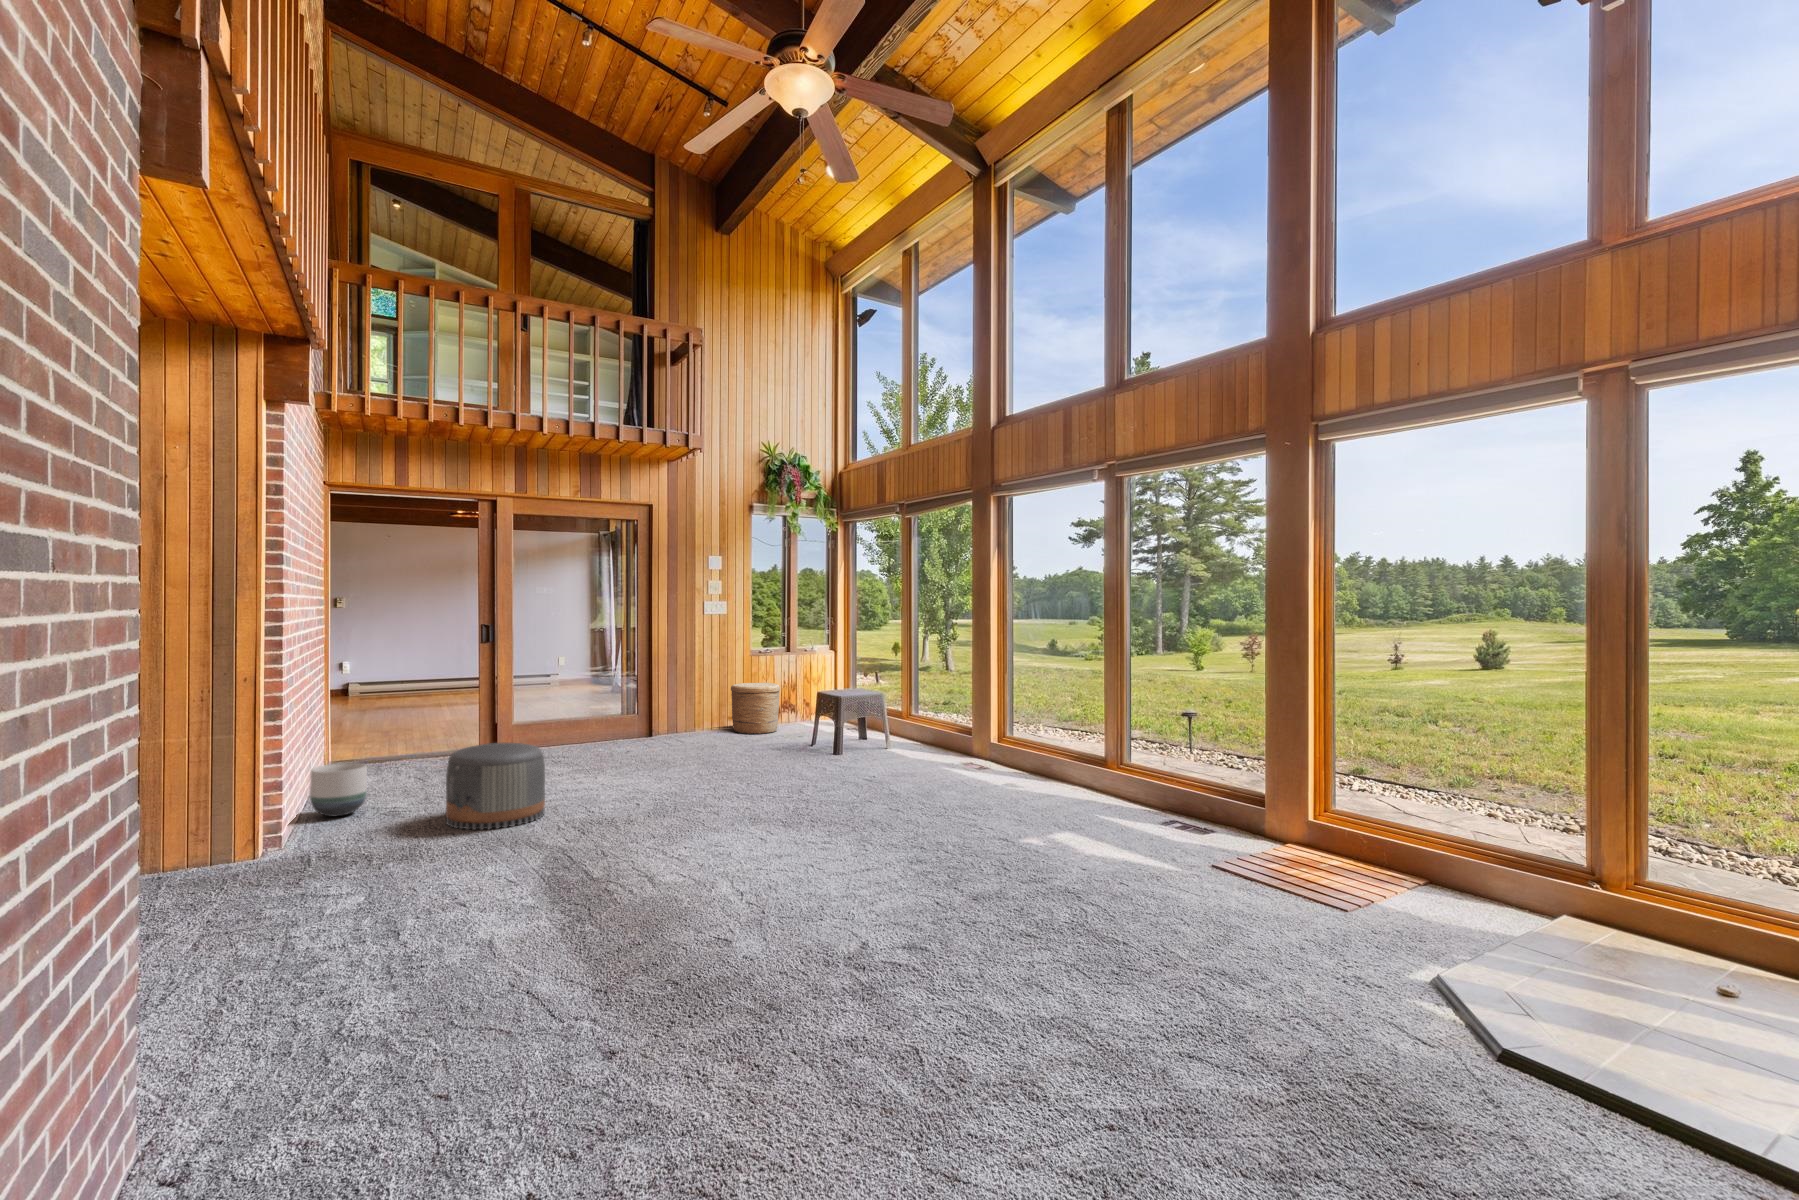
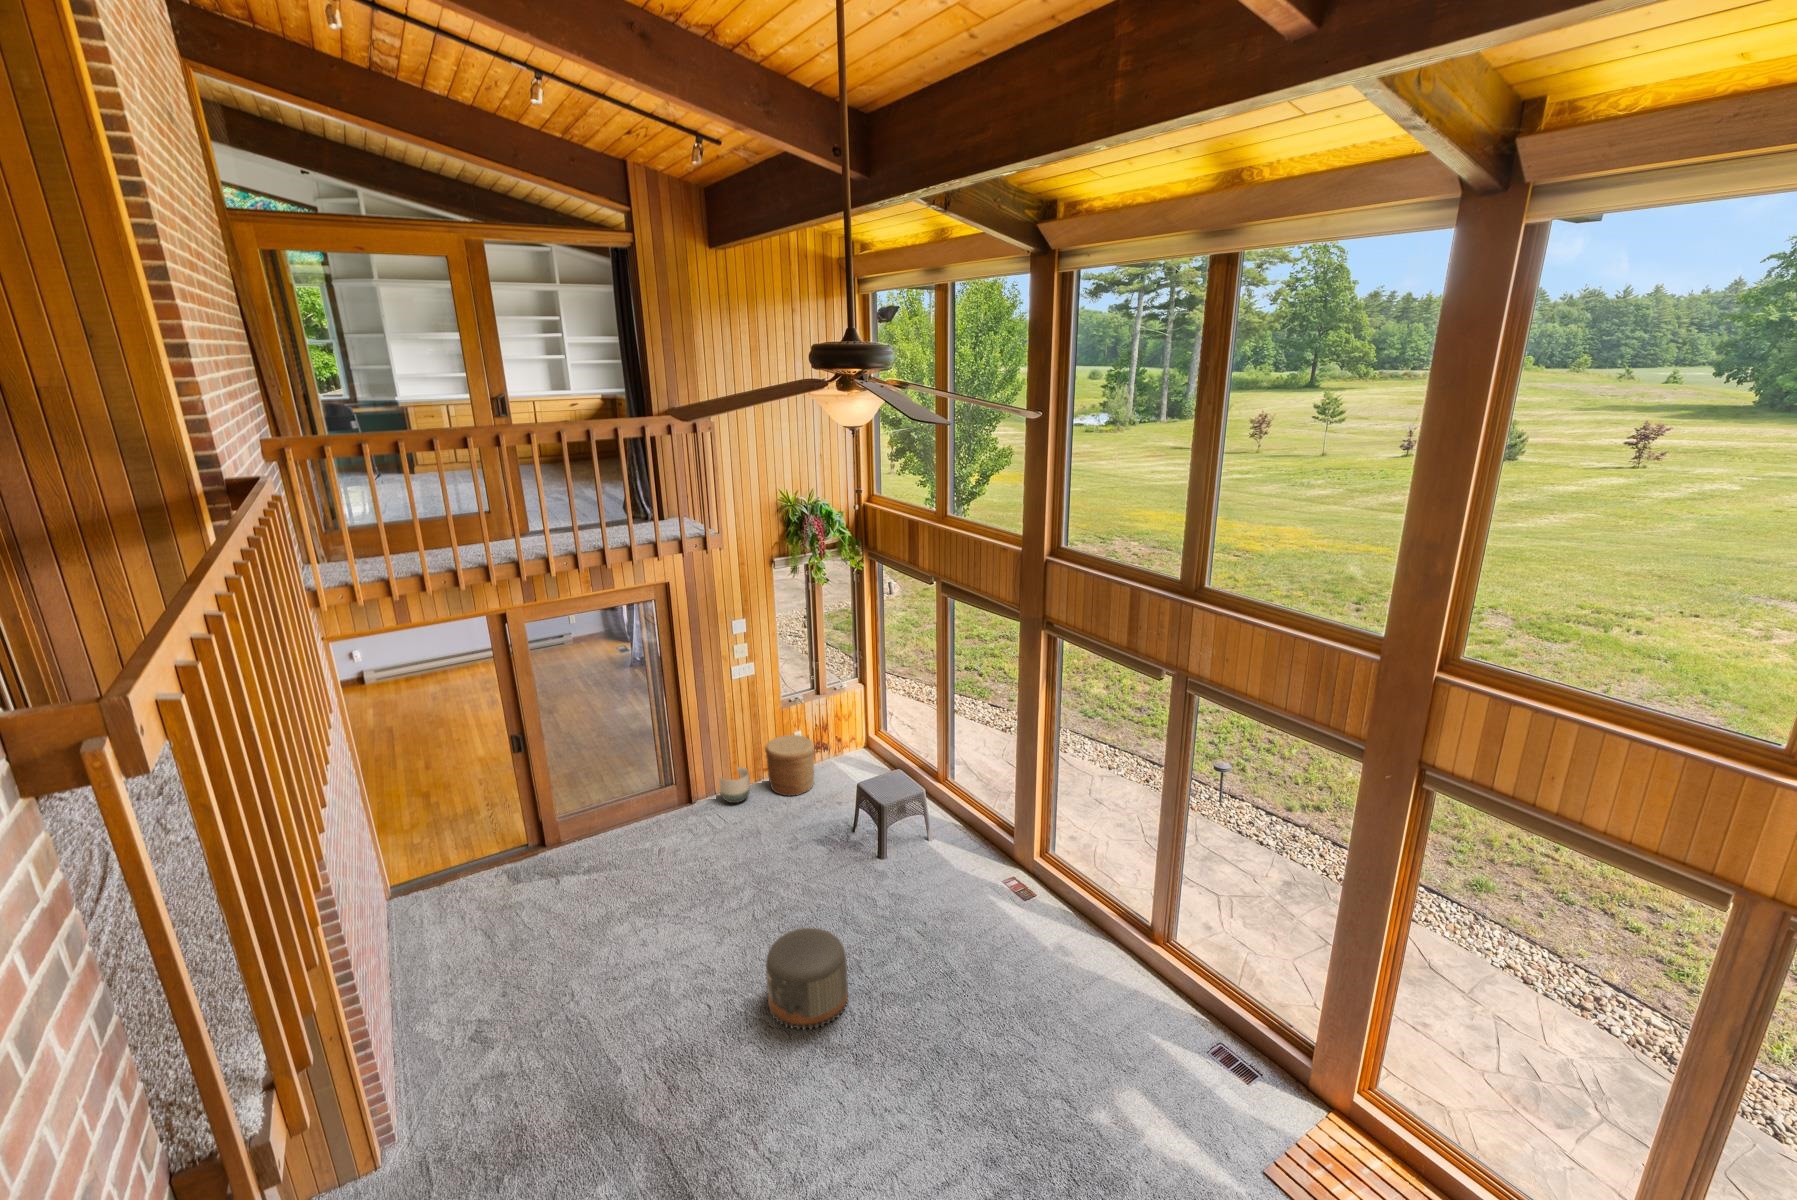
pouf: present [446,742,545,830] -> present [766,928,848,1030]
planter: present [310,763,367,816] -> present [719,767,750,803]

